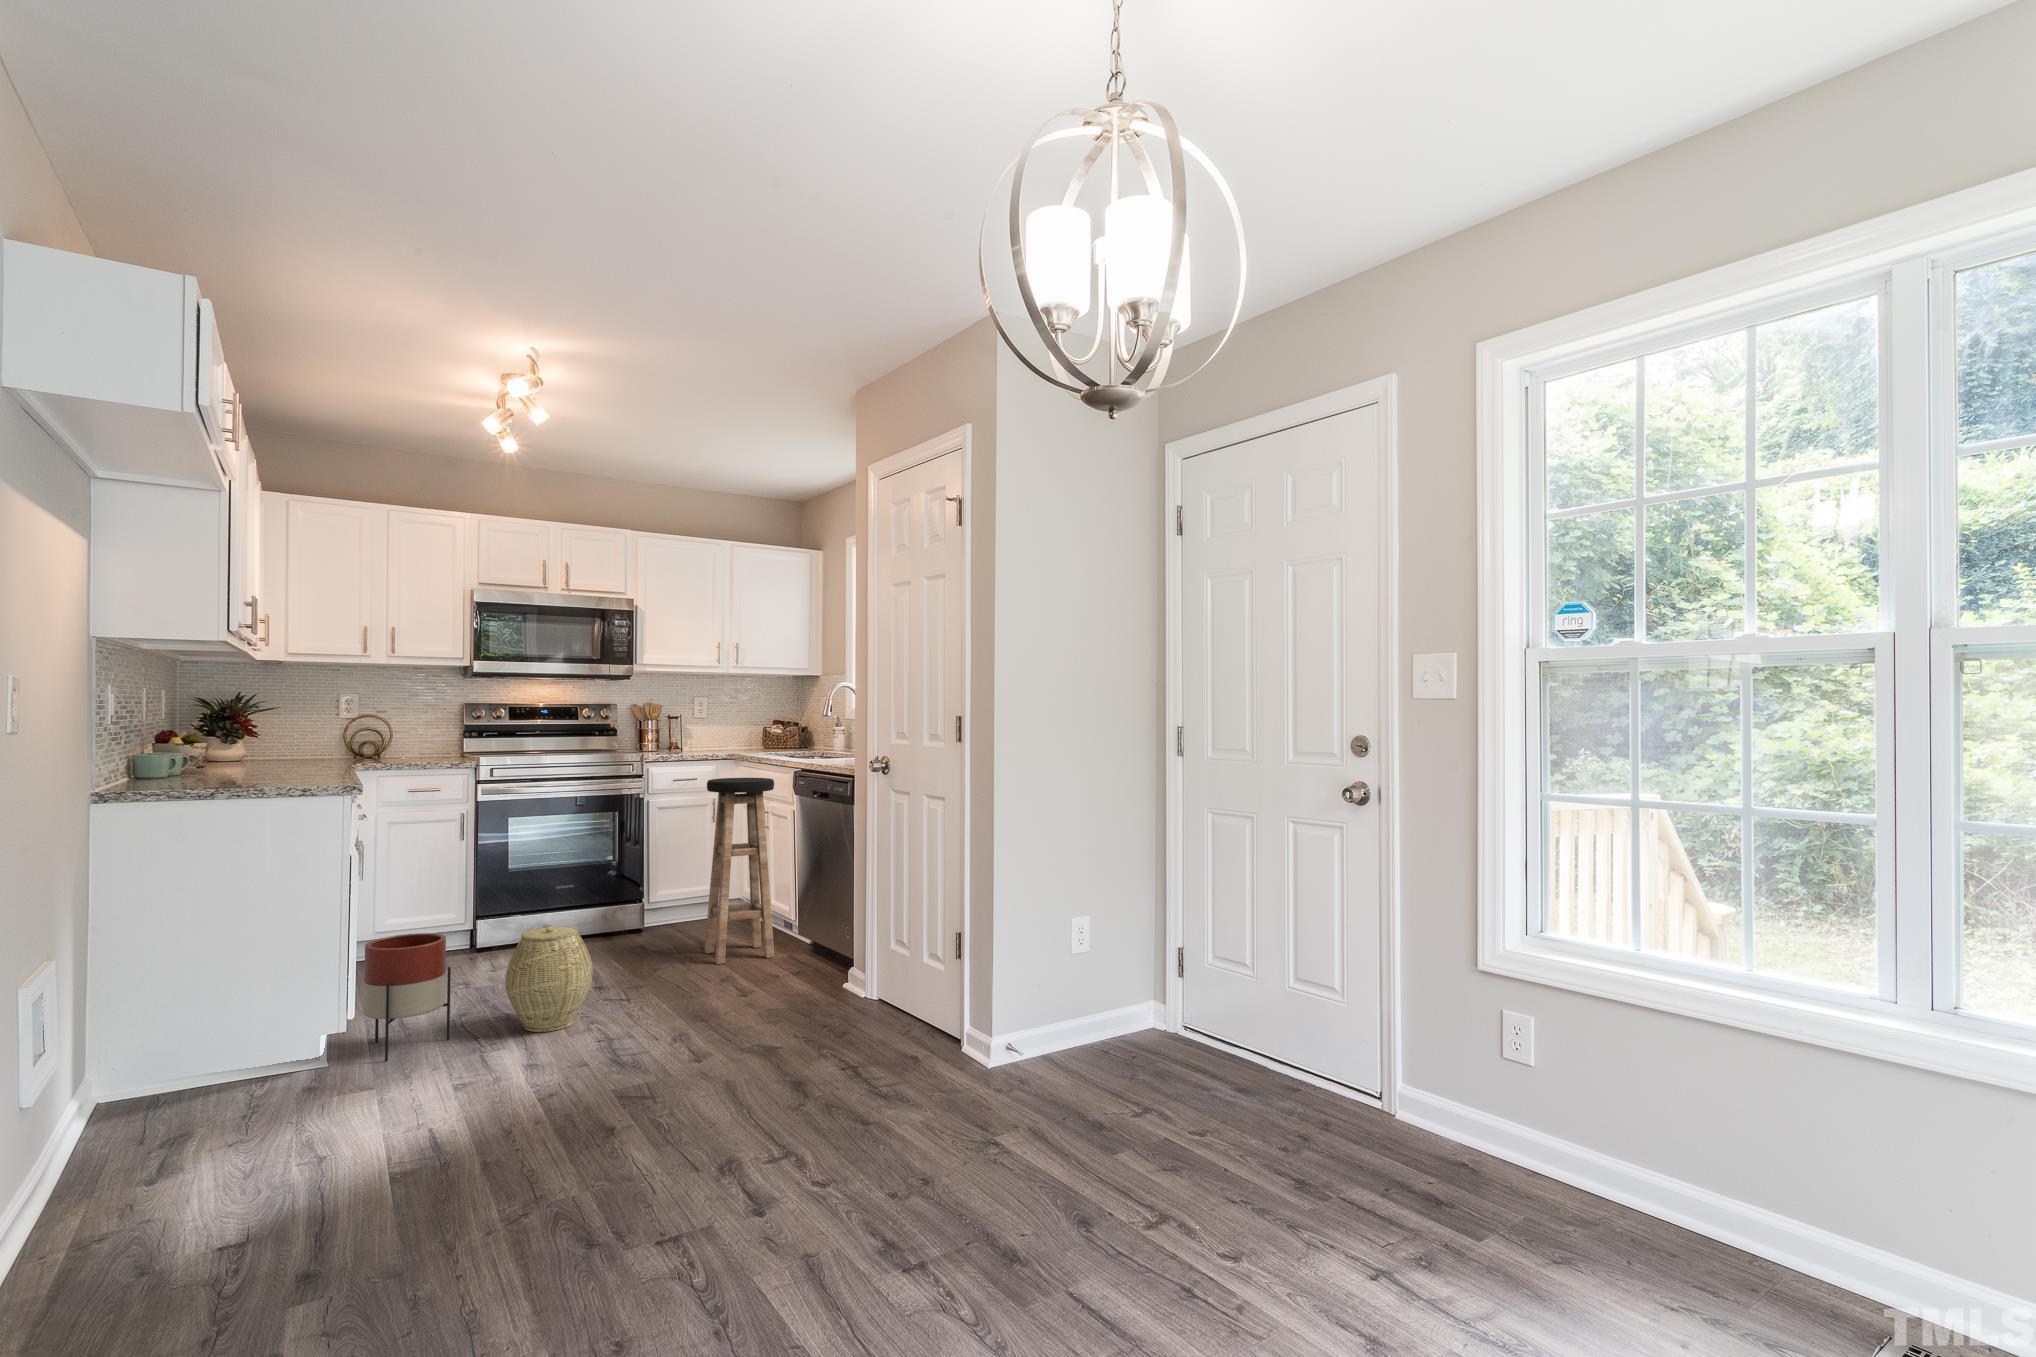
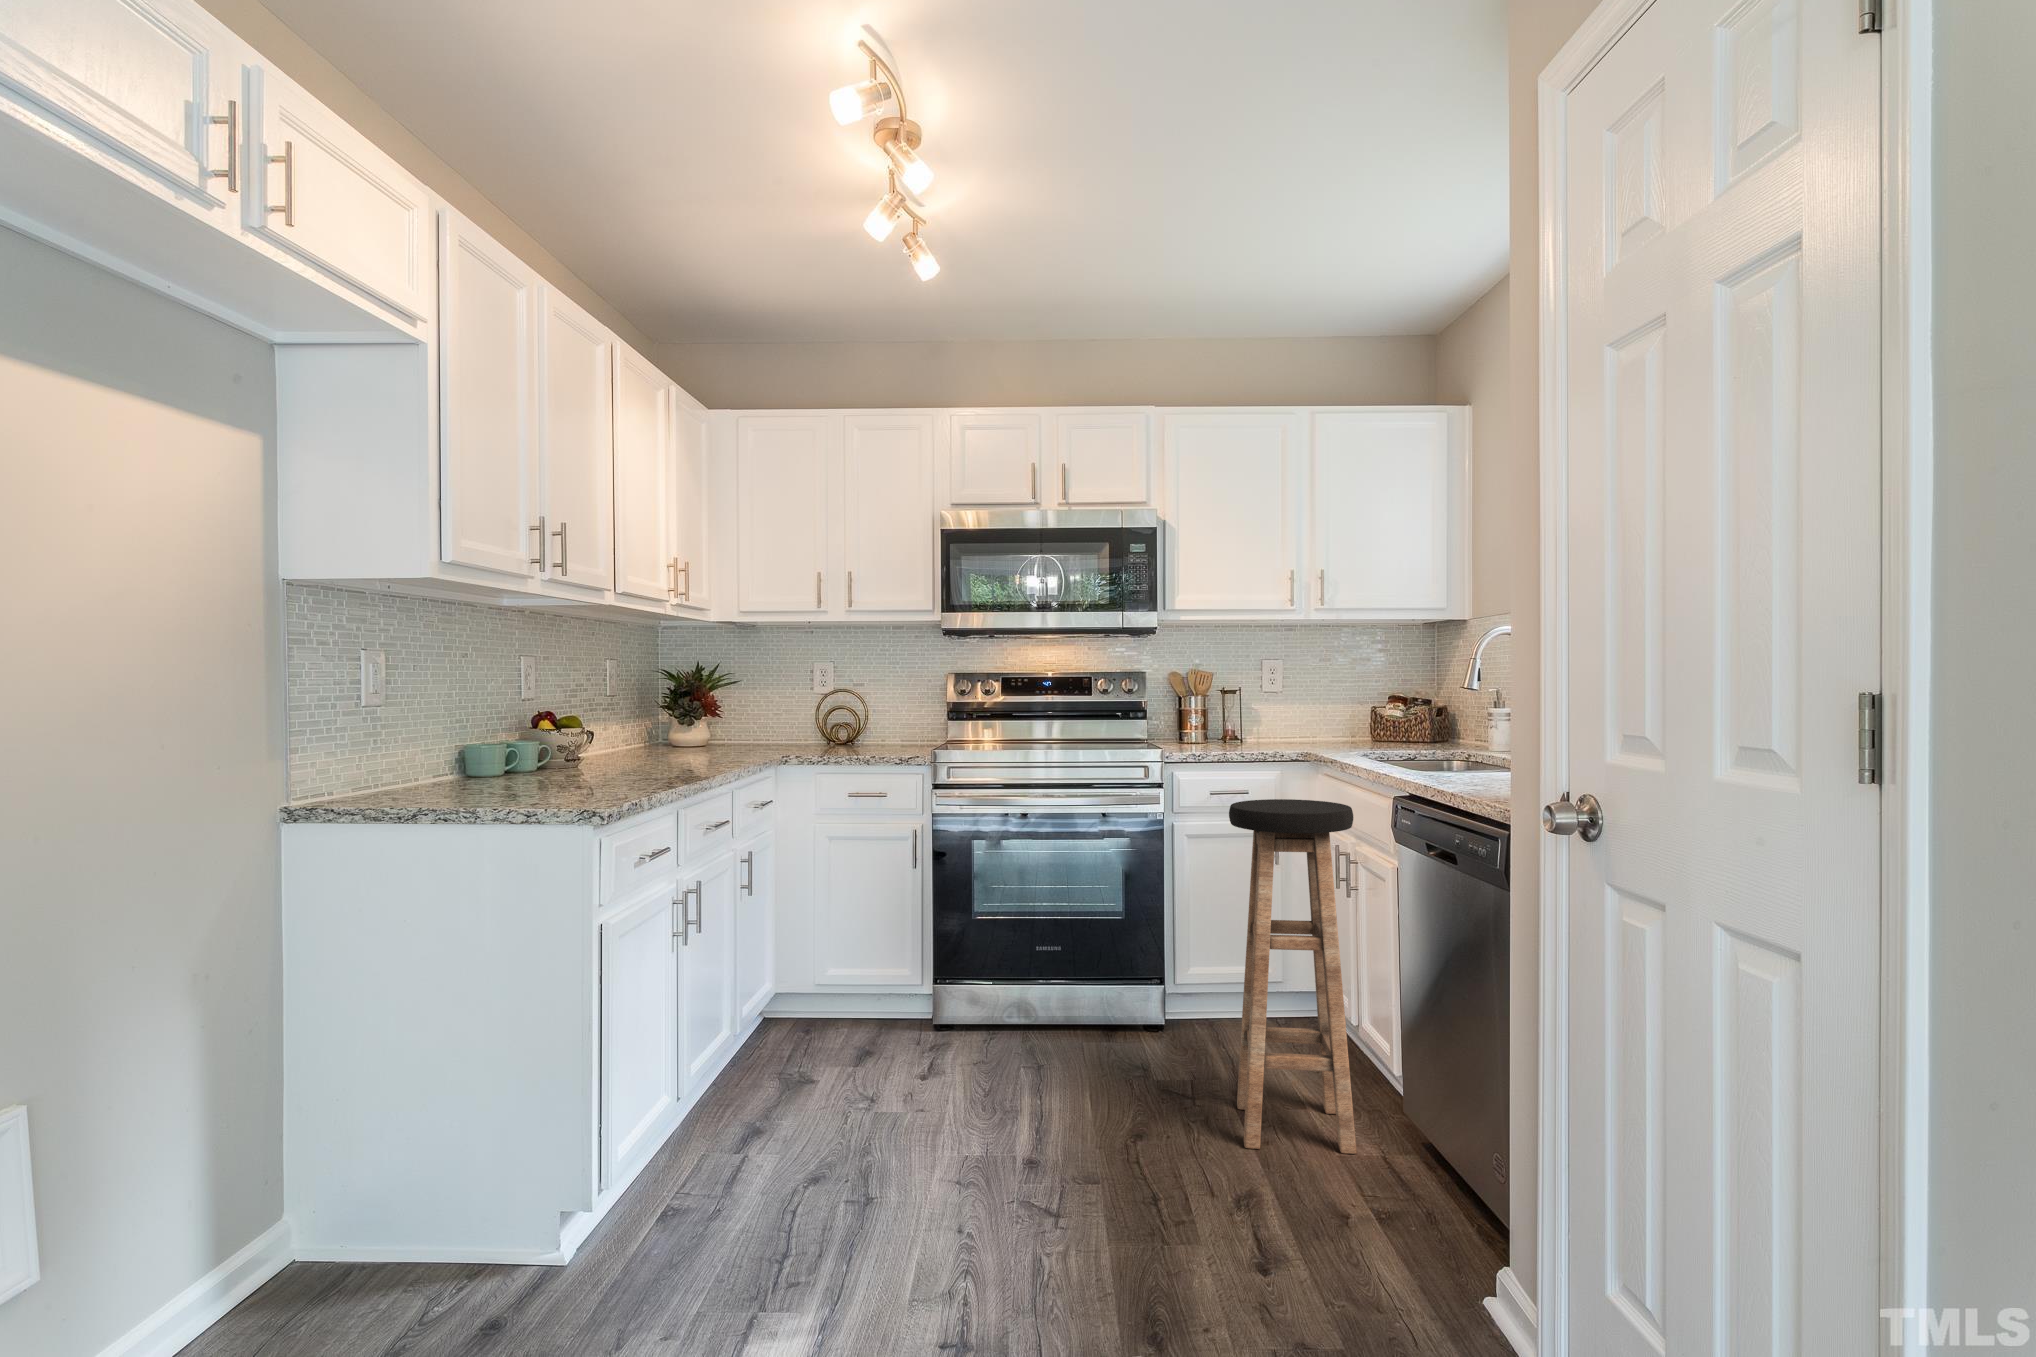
woven basket: present [505,927,593,1032] -> none [813,1073,962,1287]
planter: present [363,933,451,1061] -> none [600,1053,733,1291]

